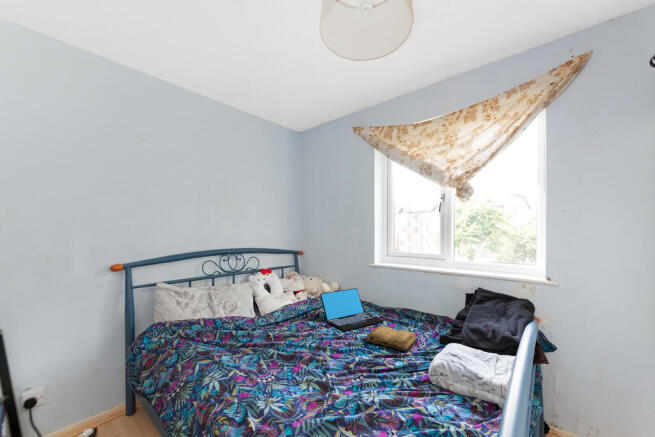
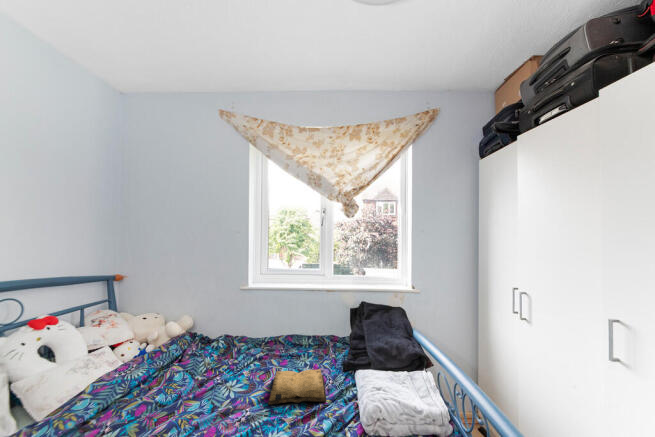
laptop: present [320,288,384,331] -> none [178,322,270,396]

